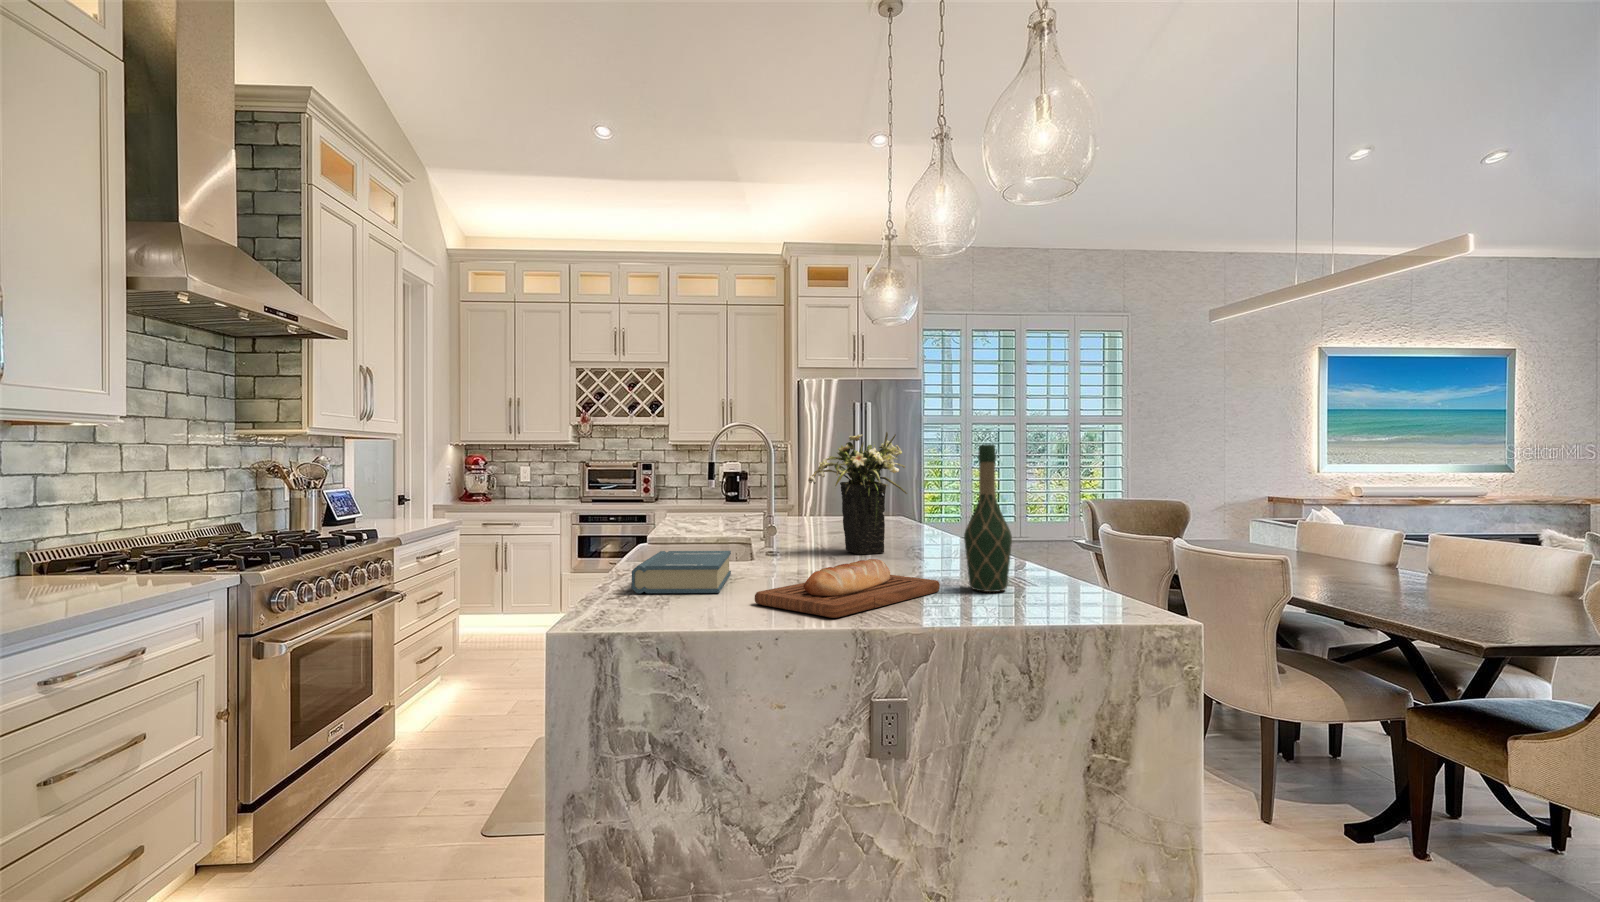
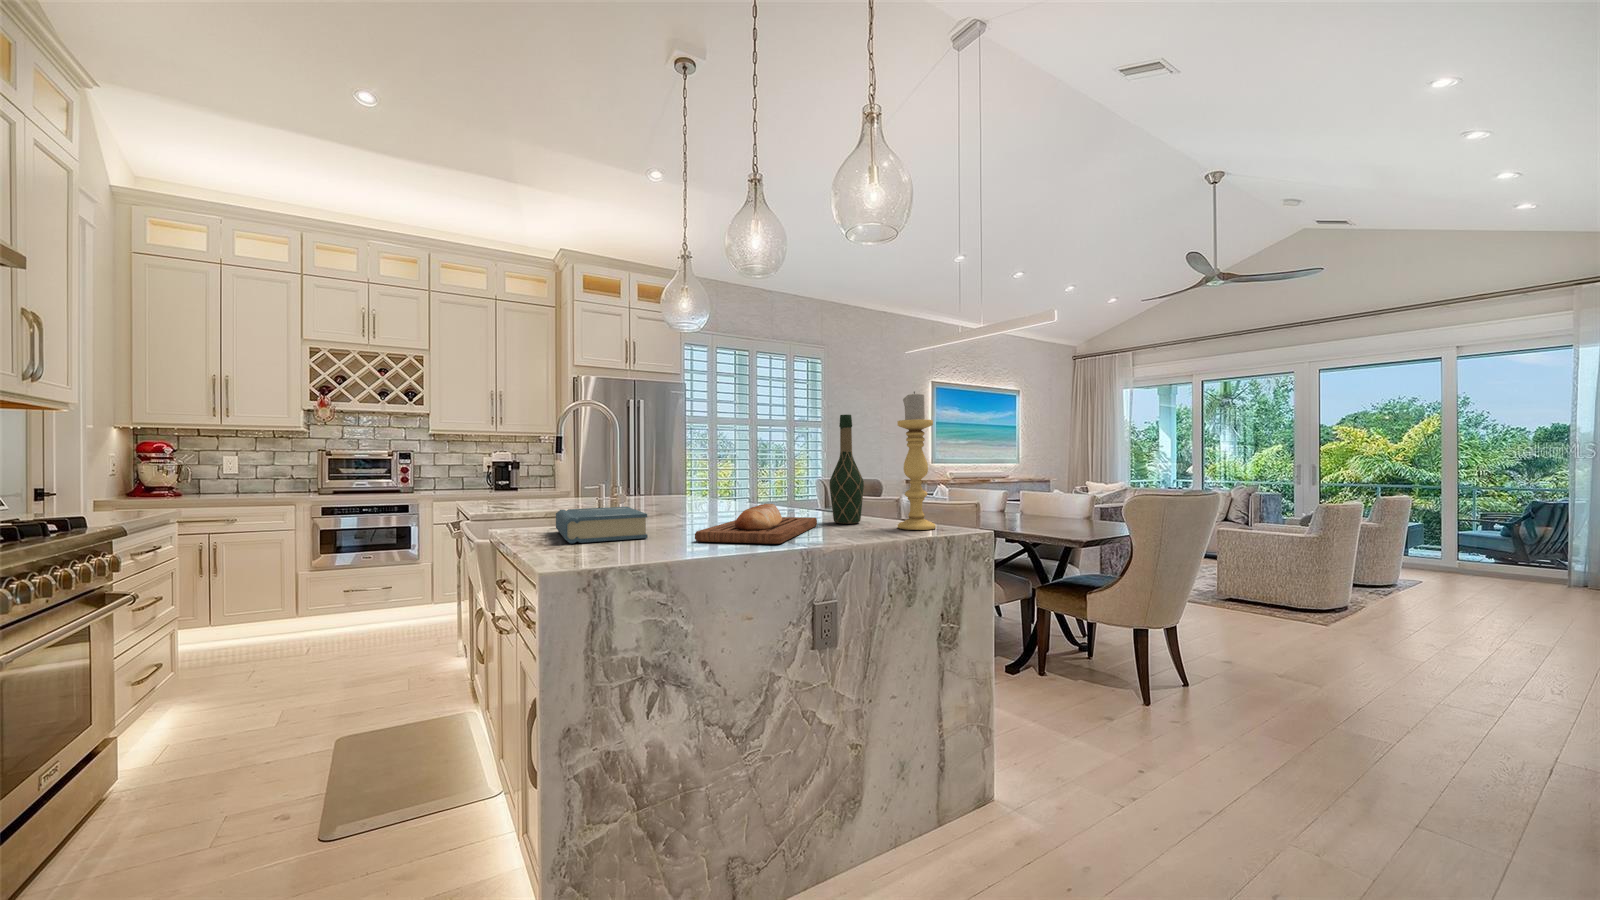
candle holder: none [1039,415,1095,614] -> present [897,392,936,530]
flower arrangement: present [808,432,907,554] -> none [666,411,750,511]

